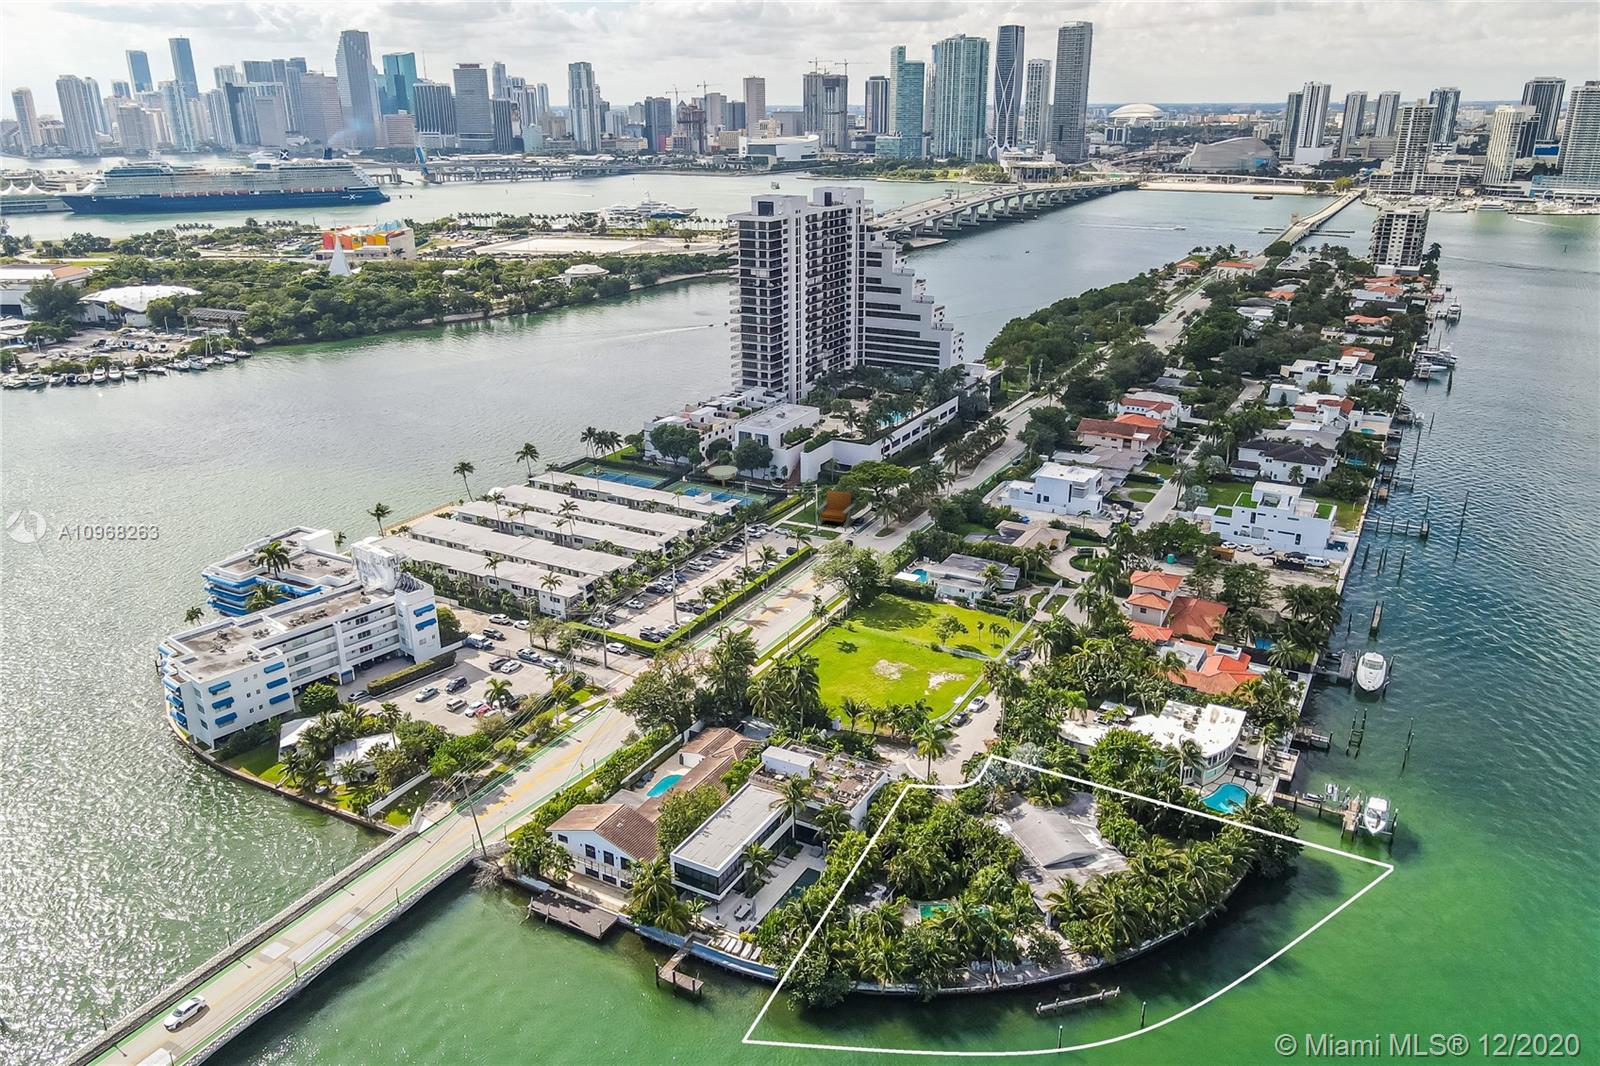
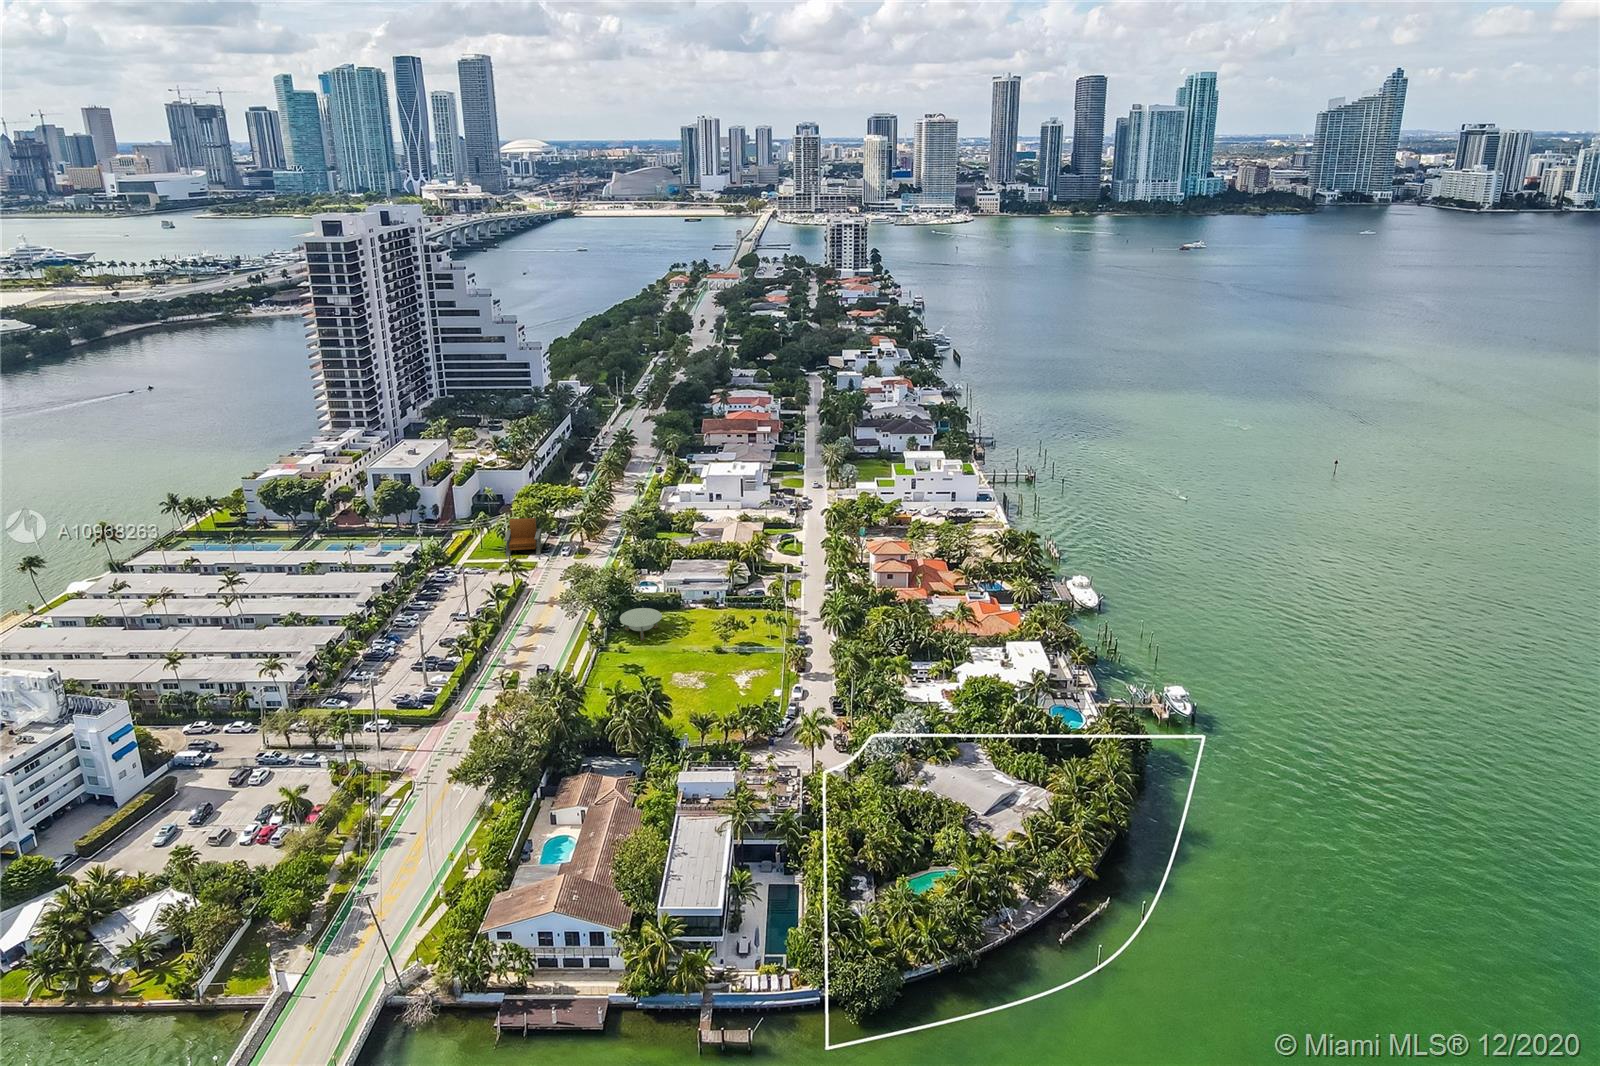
round table: present [707,465,738,486] -> present [620,608,662,641]

